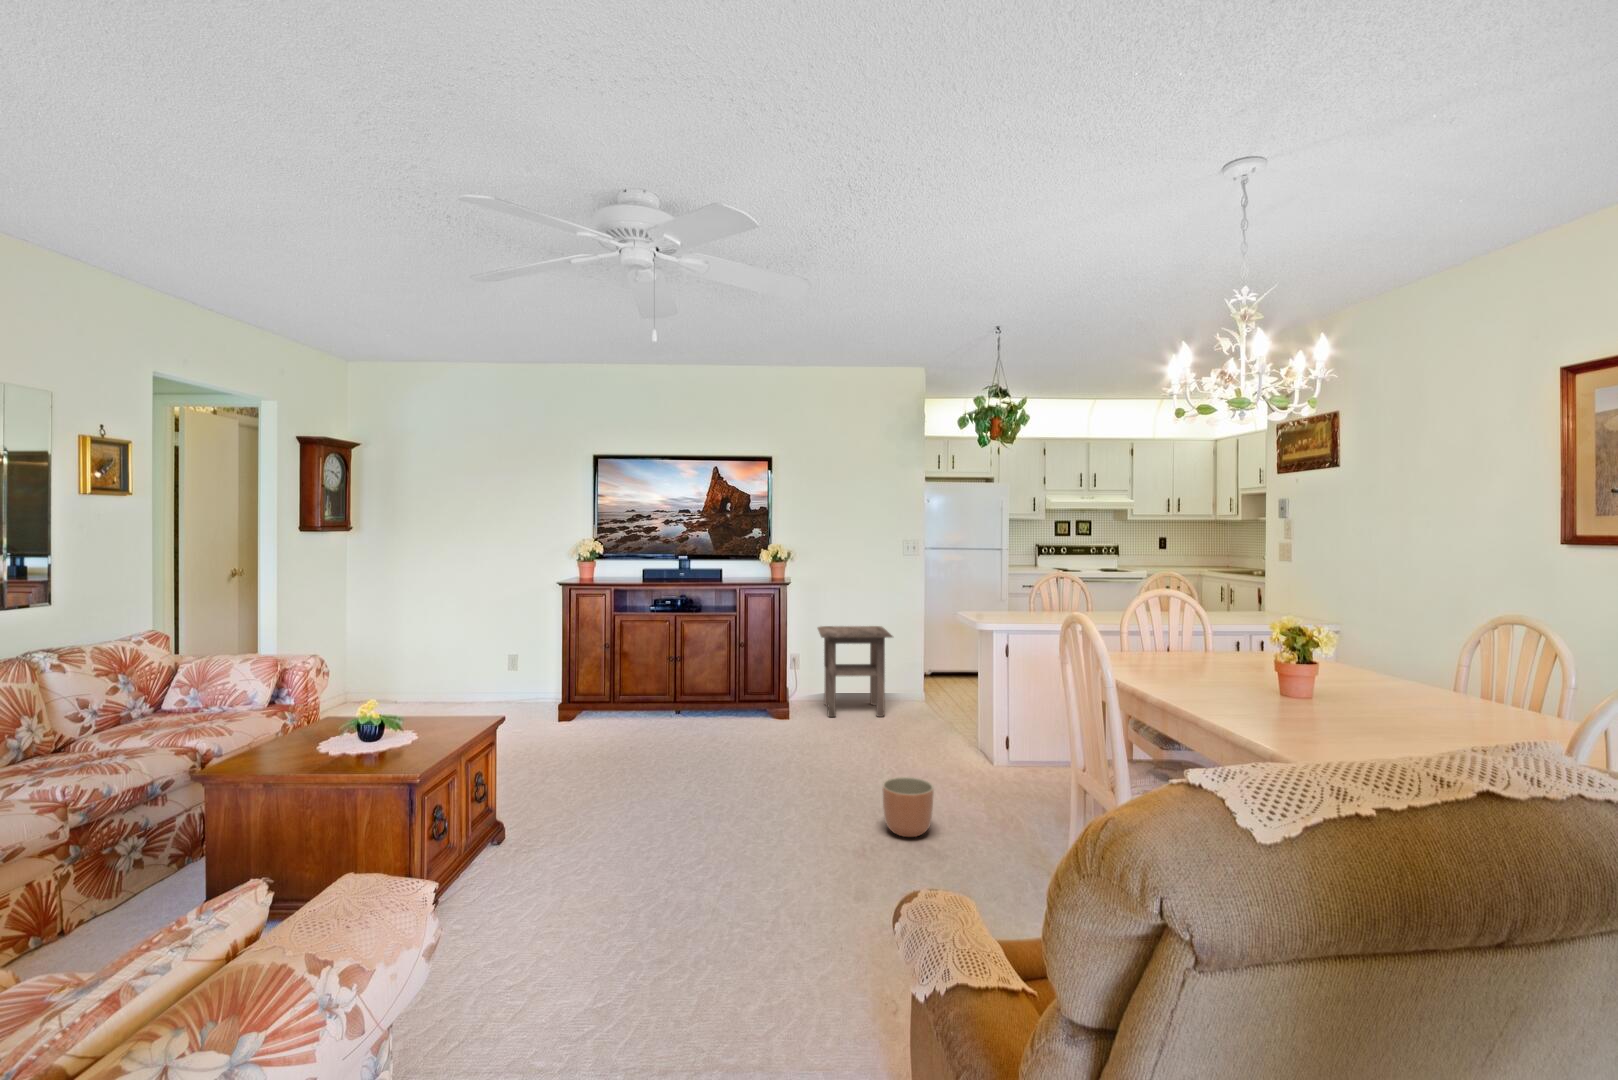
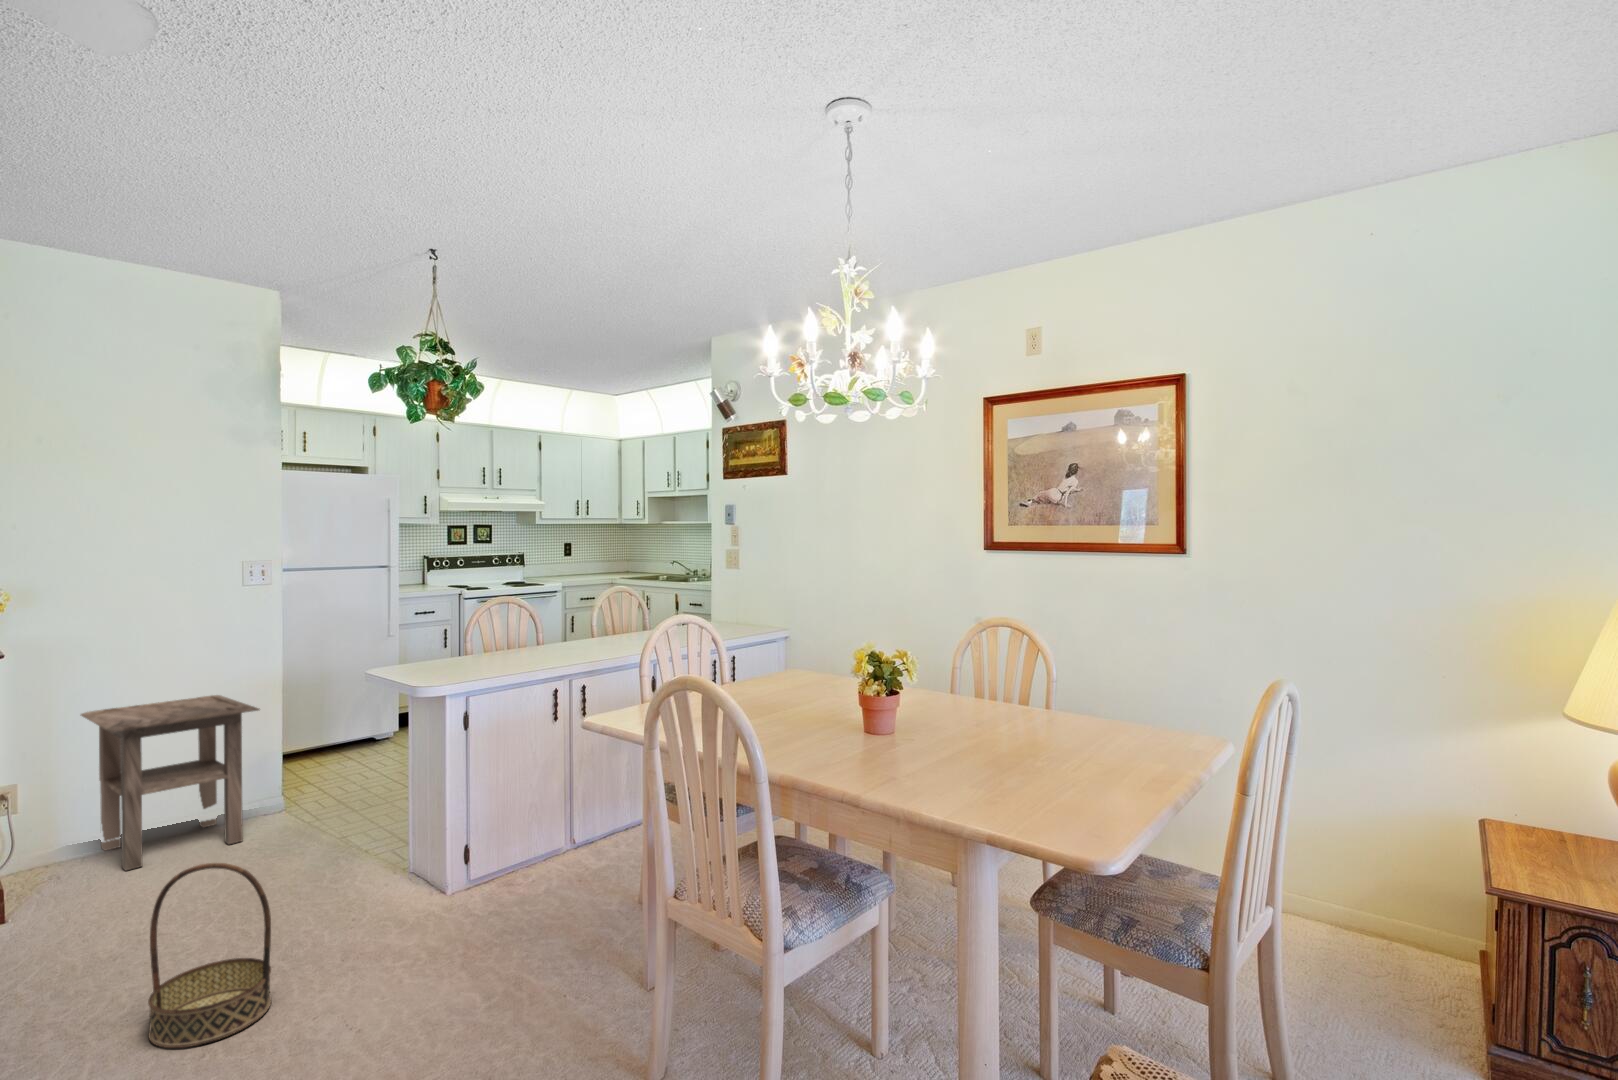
basket: none [800,709,855,805] -> present [148,863,271,1048]
planter: present [882,777,934,837] -> none [358,928,449,1034]

